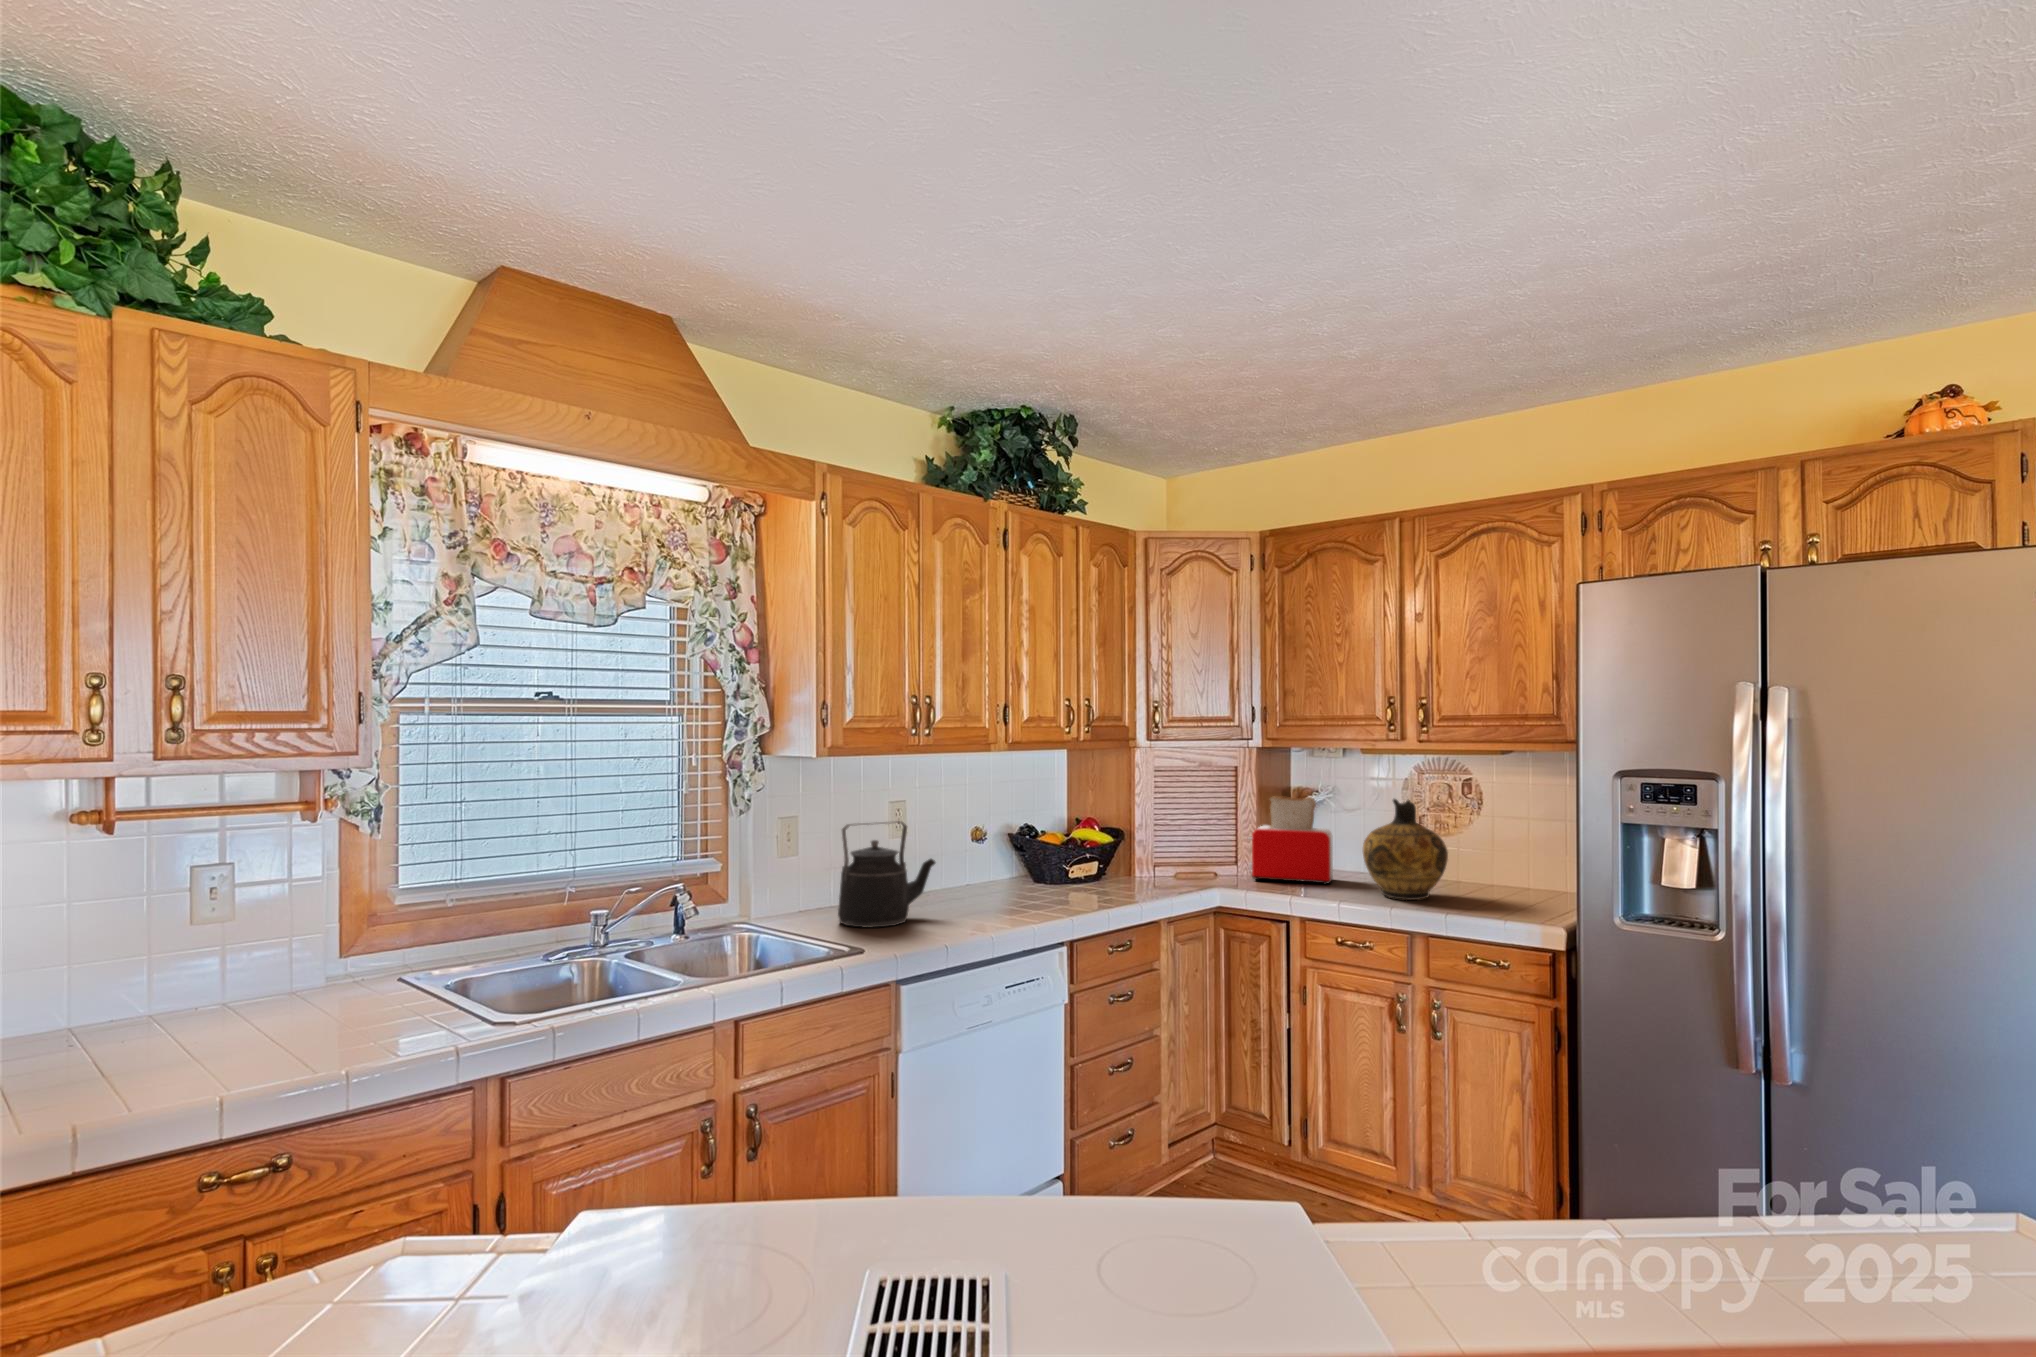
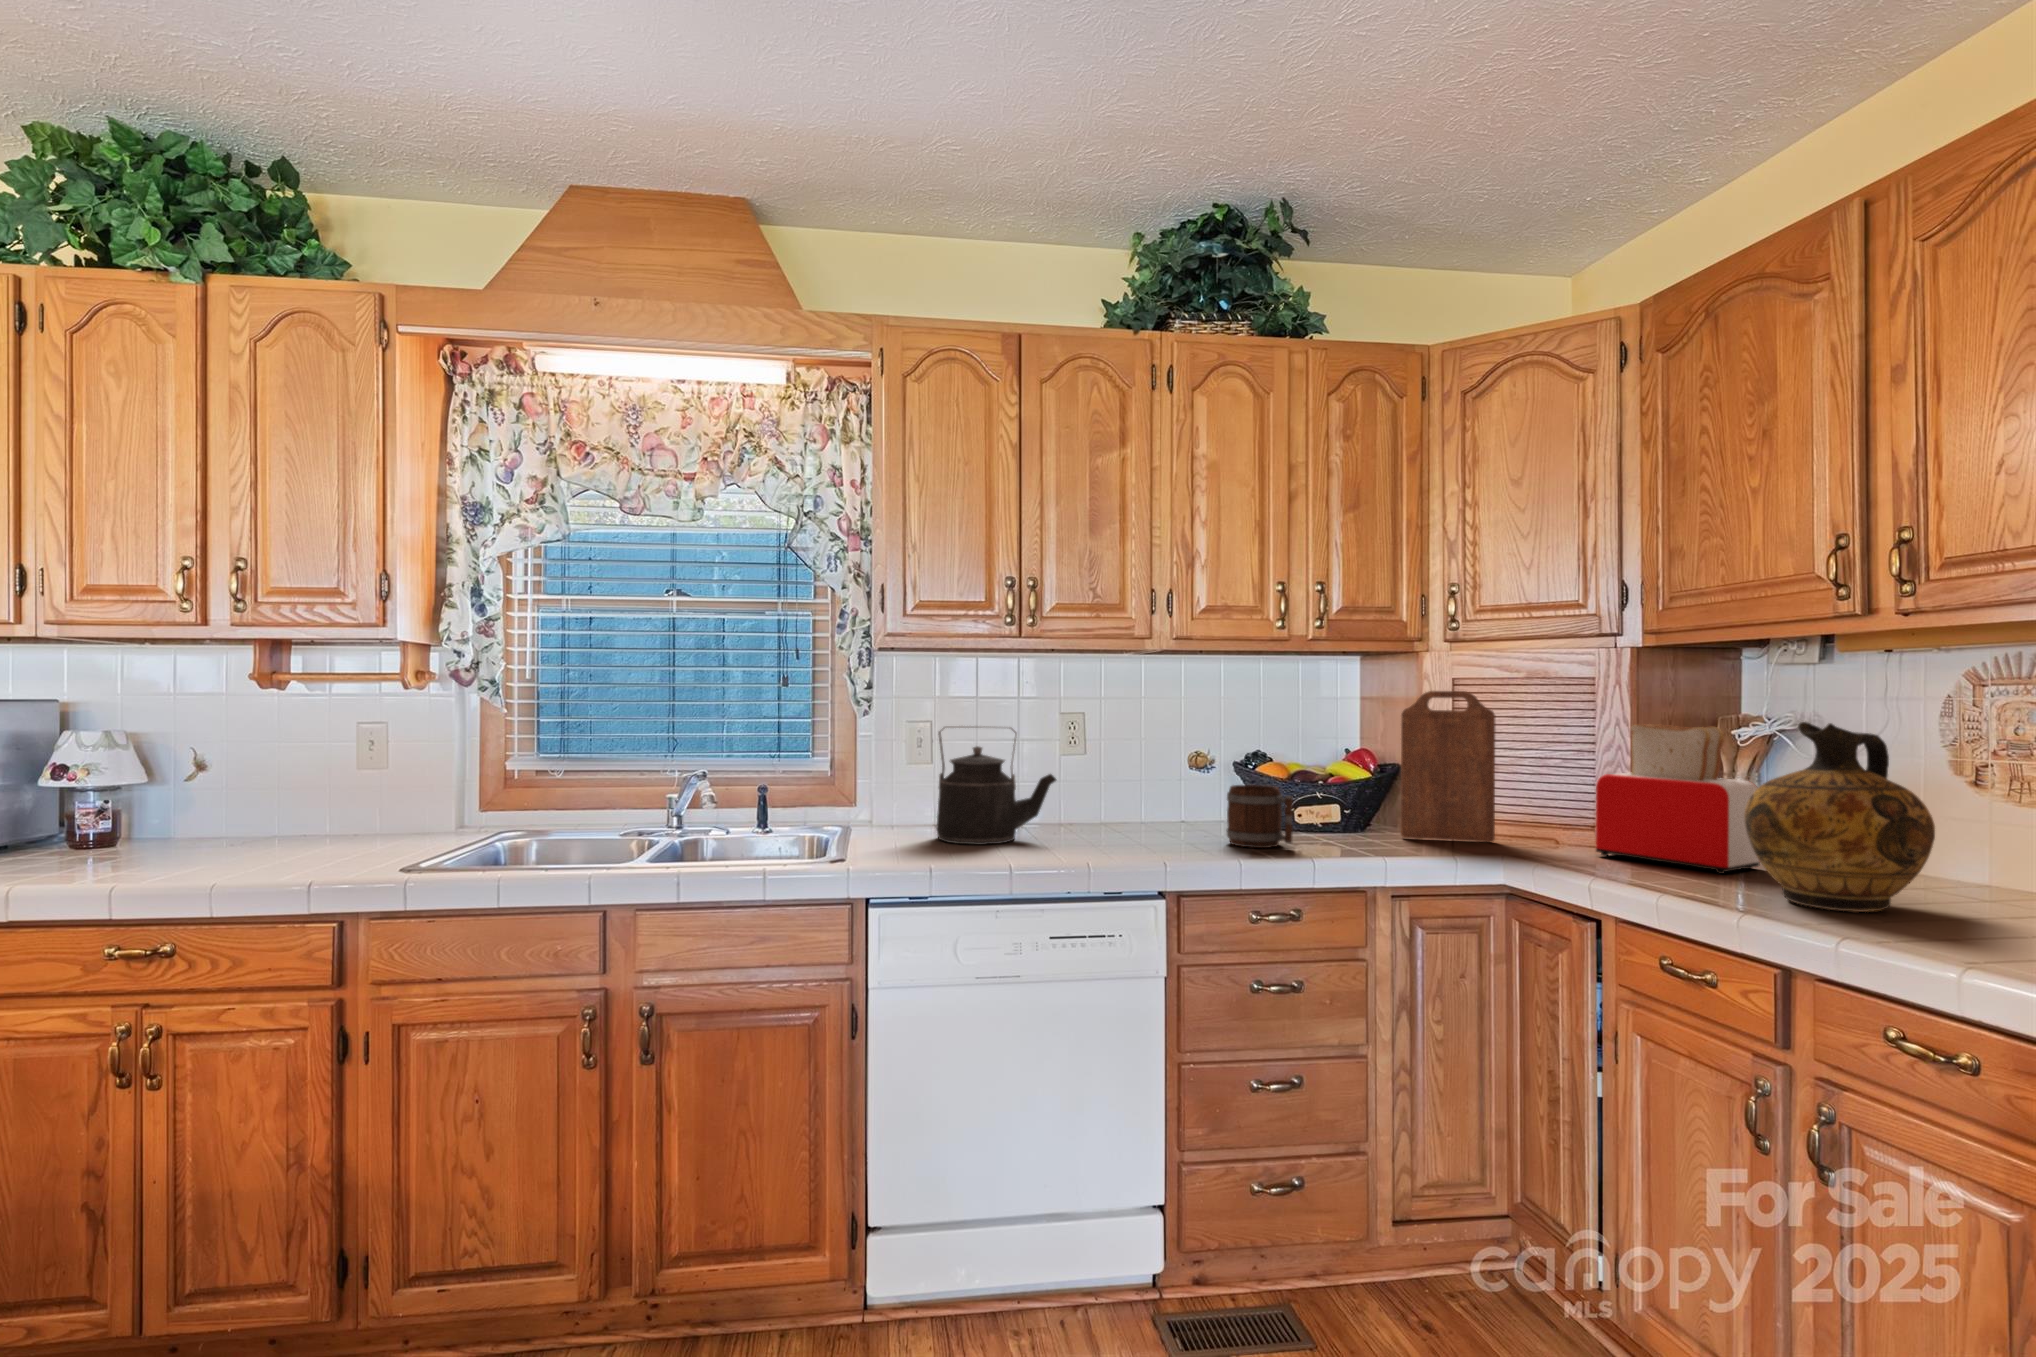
cutting board: none [1131,776,1185,881] -> present [1401,691,1495,842]
mug: none [1049,853,1101,901] -> present [1226,785,1293,848]

